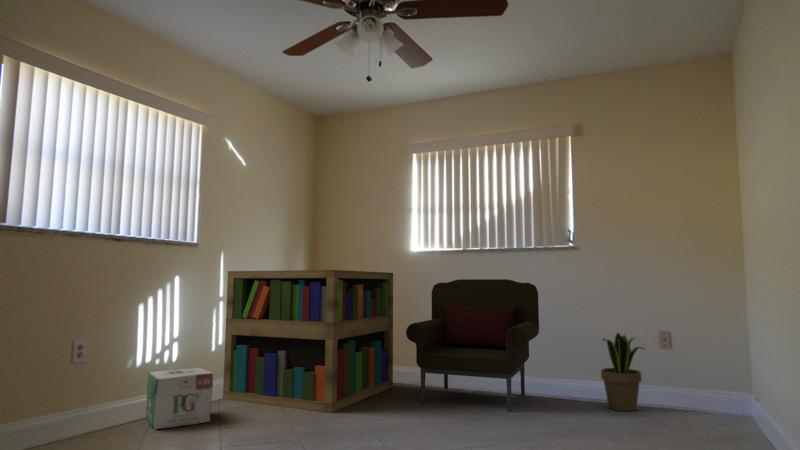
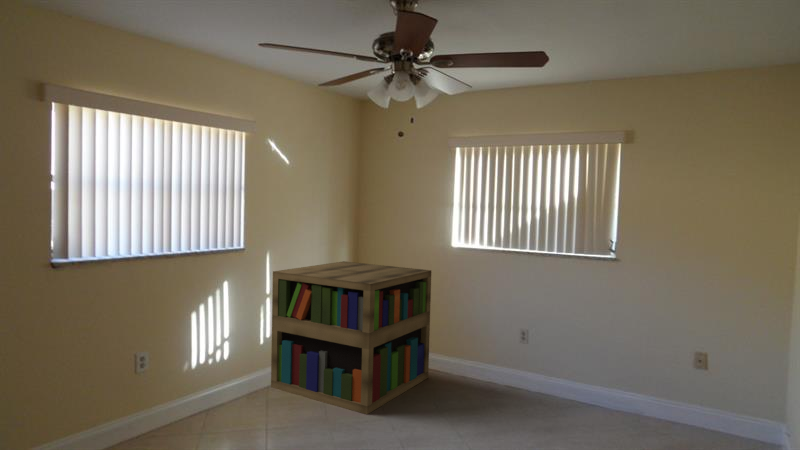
armchair: present [406,279,539,412] -> none [440,280,575,424]
potted plant: present [601,333,644,411] -> none [631,353,678,431]
cardboard box: present [146,368,213,430] -> none [202,367,259,429]

